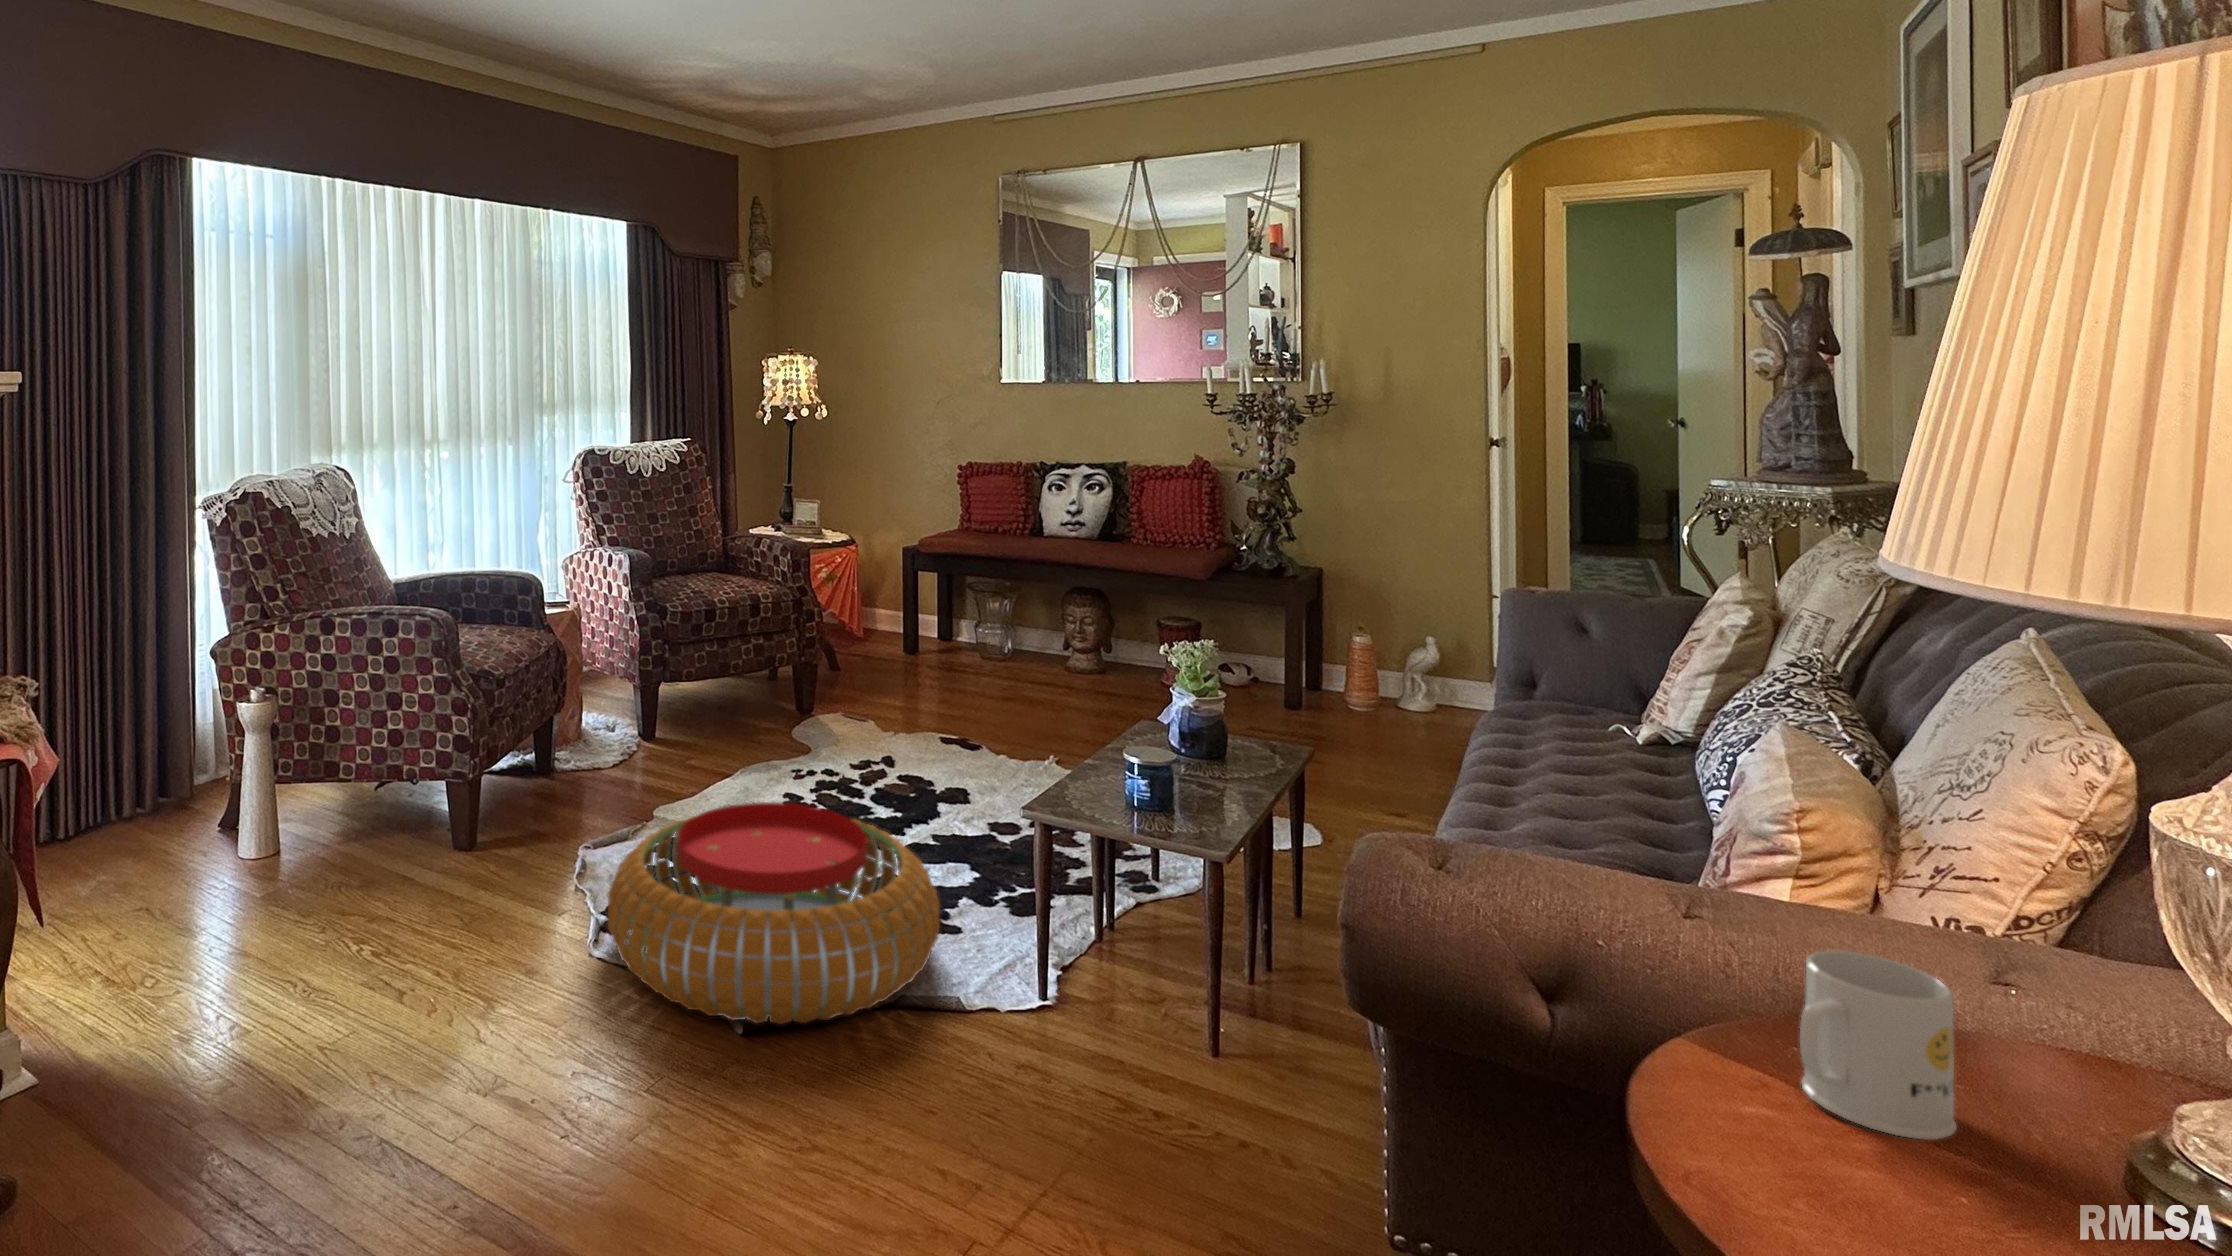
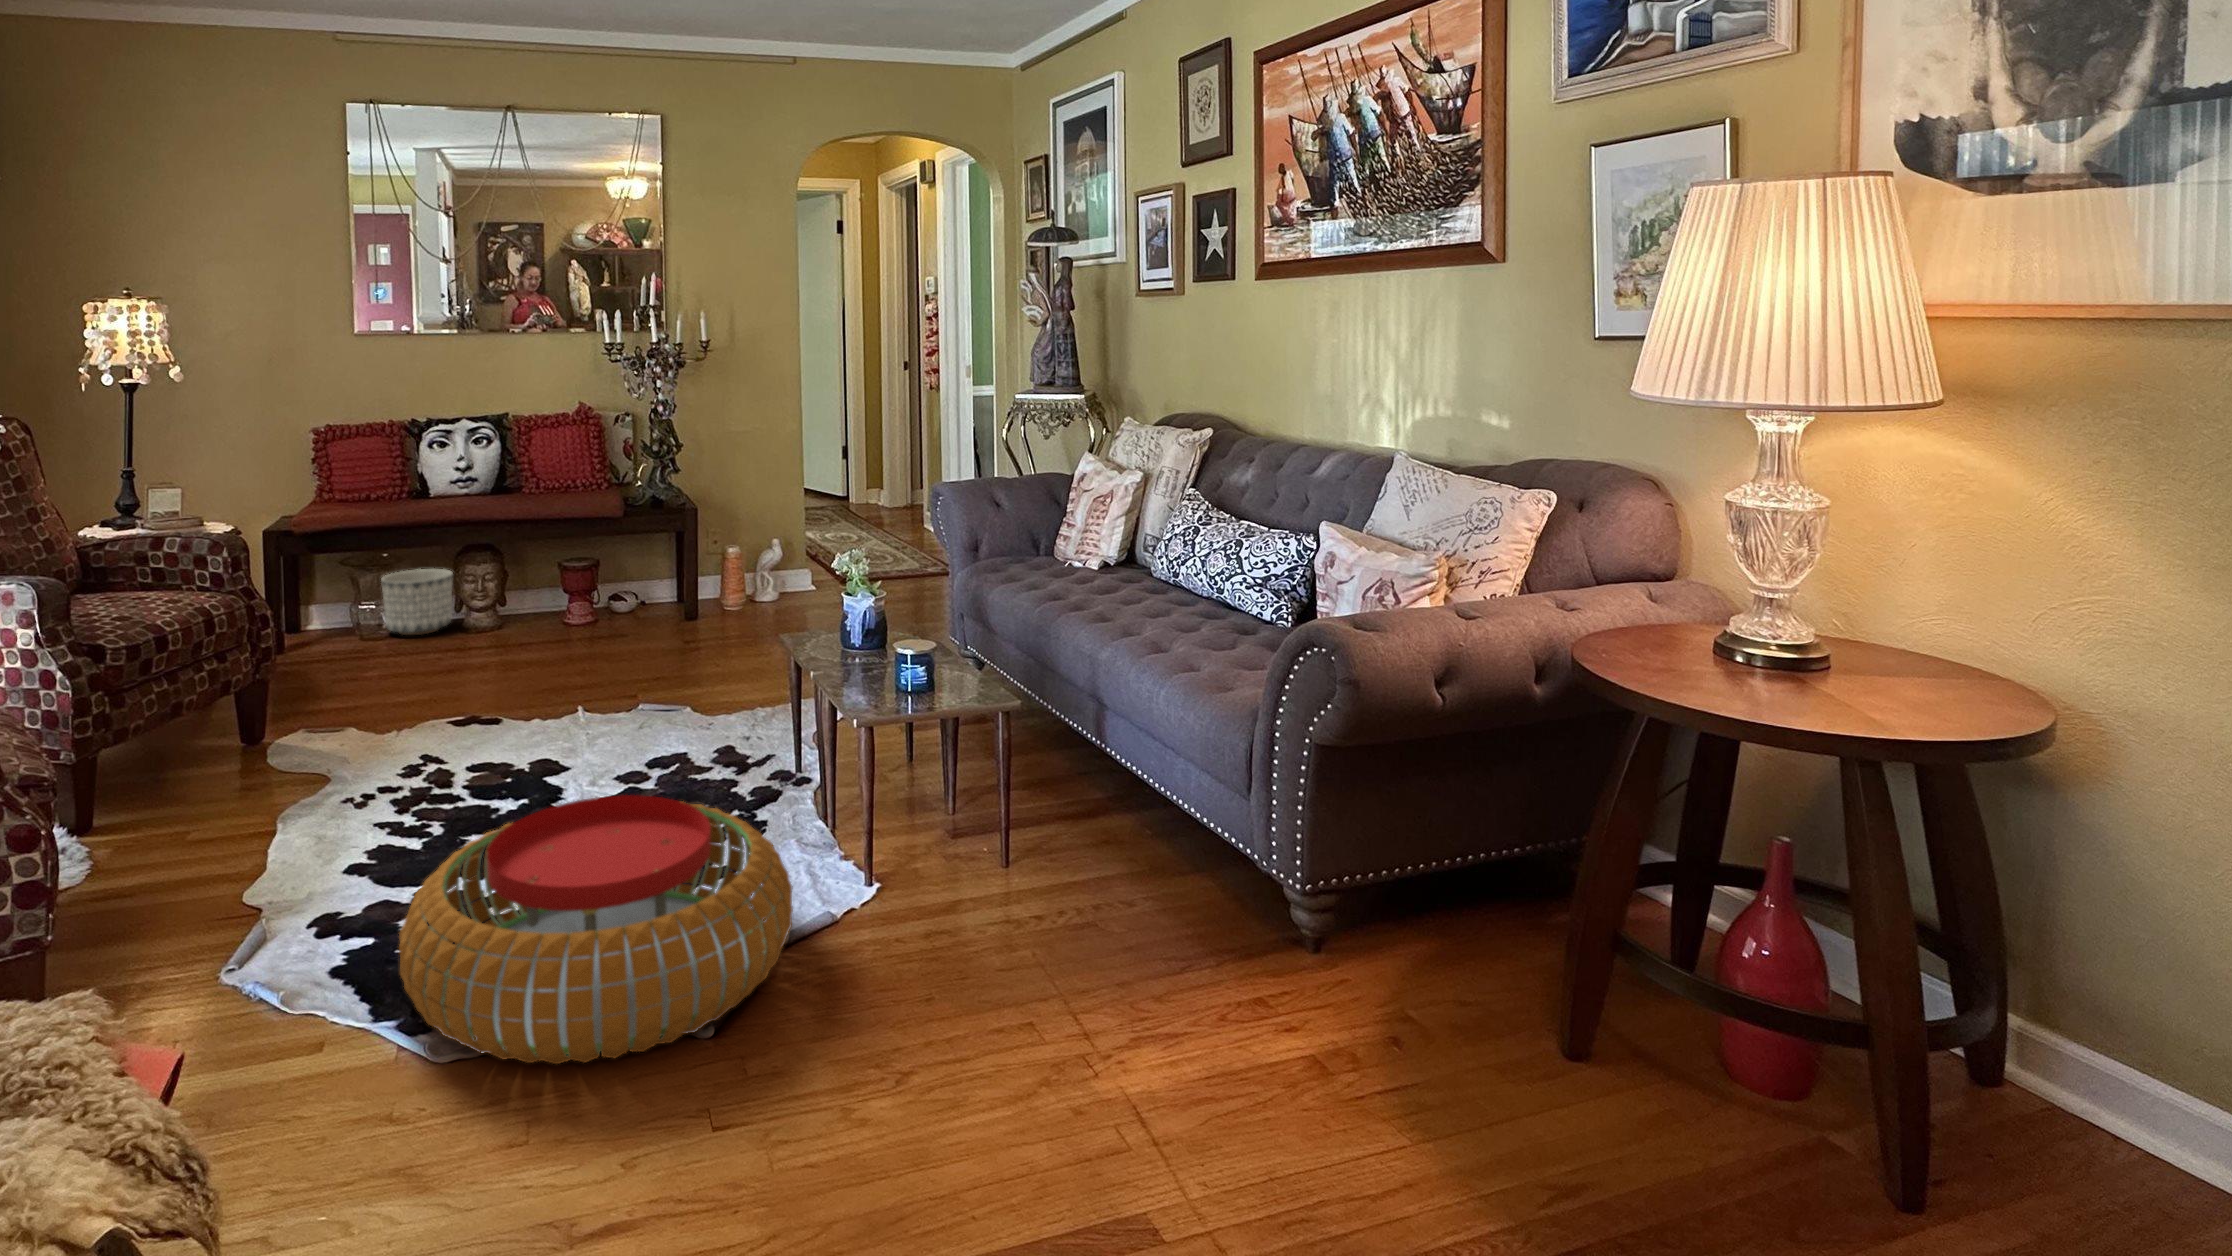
planter: none [993,601,1057,662] -> present [381,569,453,635]
mug: present [1800,951,1957,1140] -> none [1633,594,1701,676]

